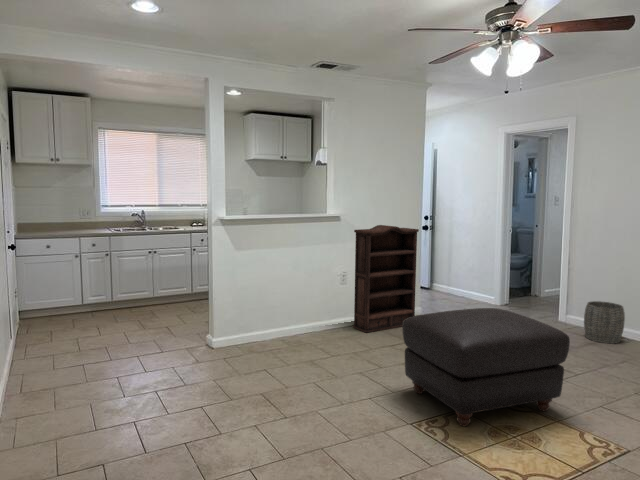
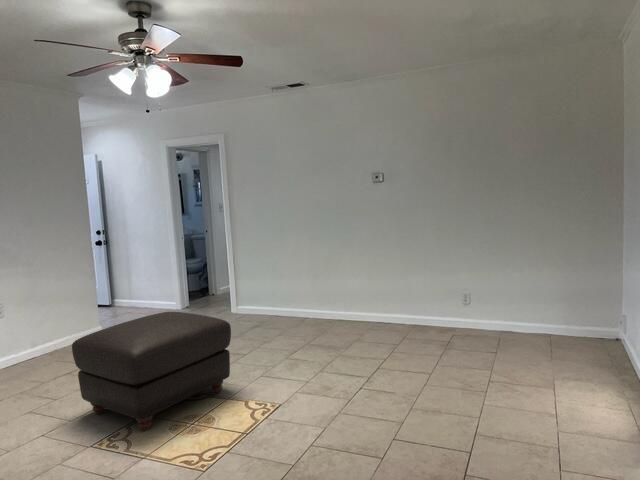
bookshelf: present [353,225,419,333] -> none [7,246,96,367]
woven basket: present [584,301,625,343] -> none [249,289,278,323]

